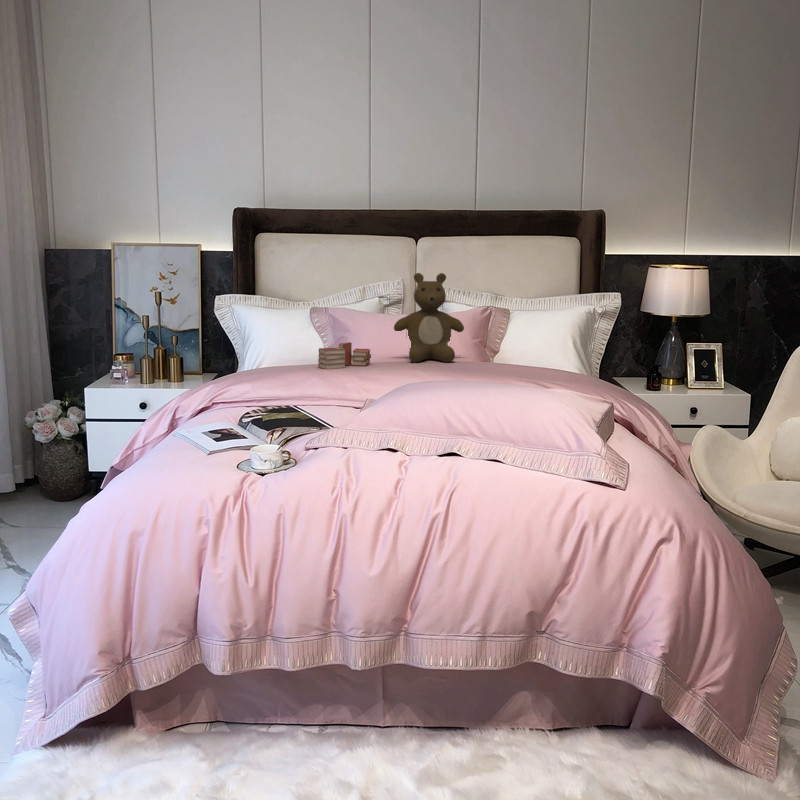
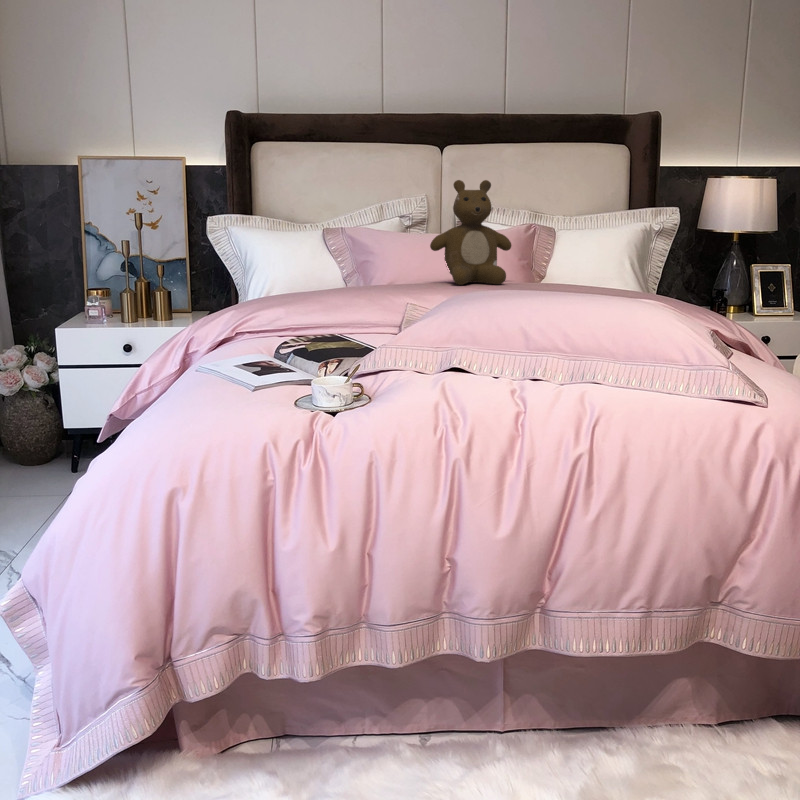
book: present [318,342,371,369] -> none [351,261,410,292]

